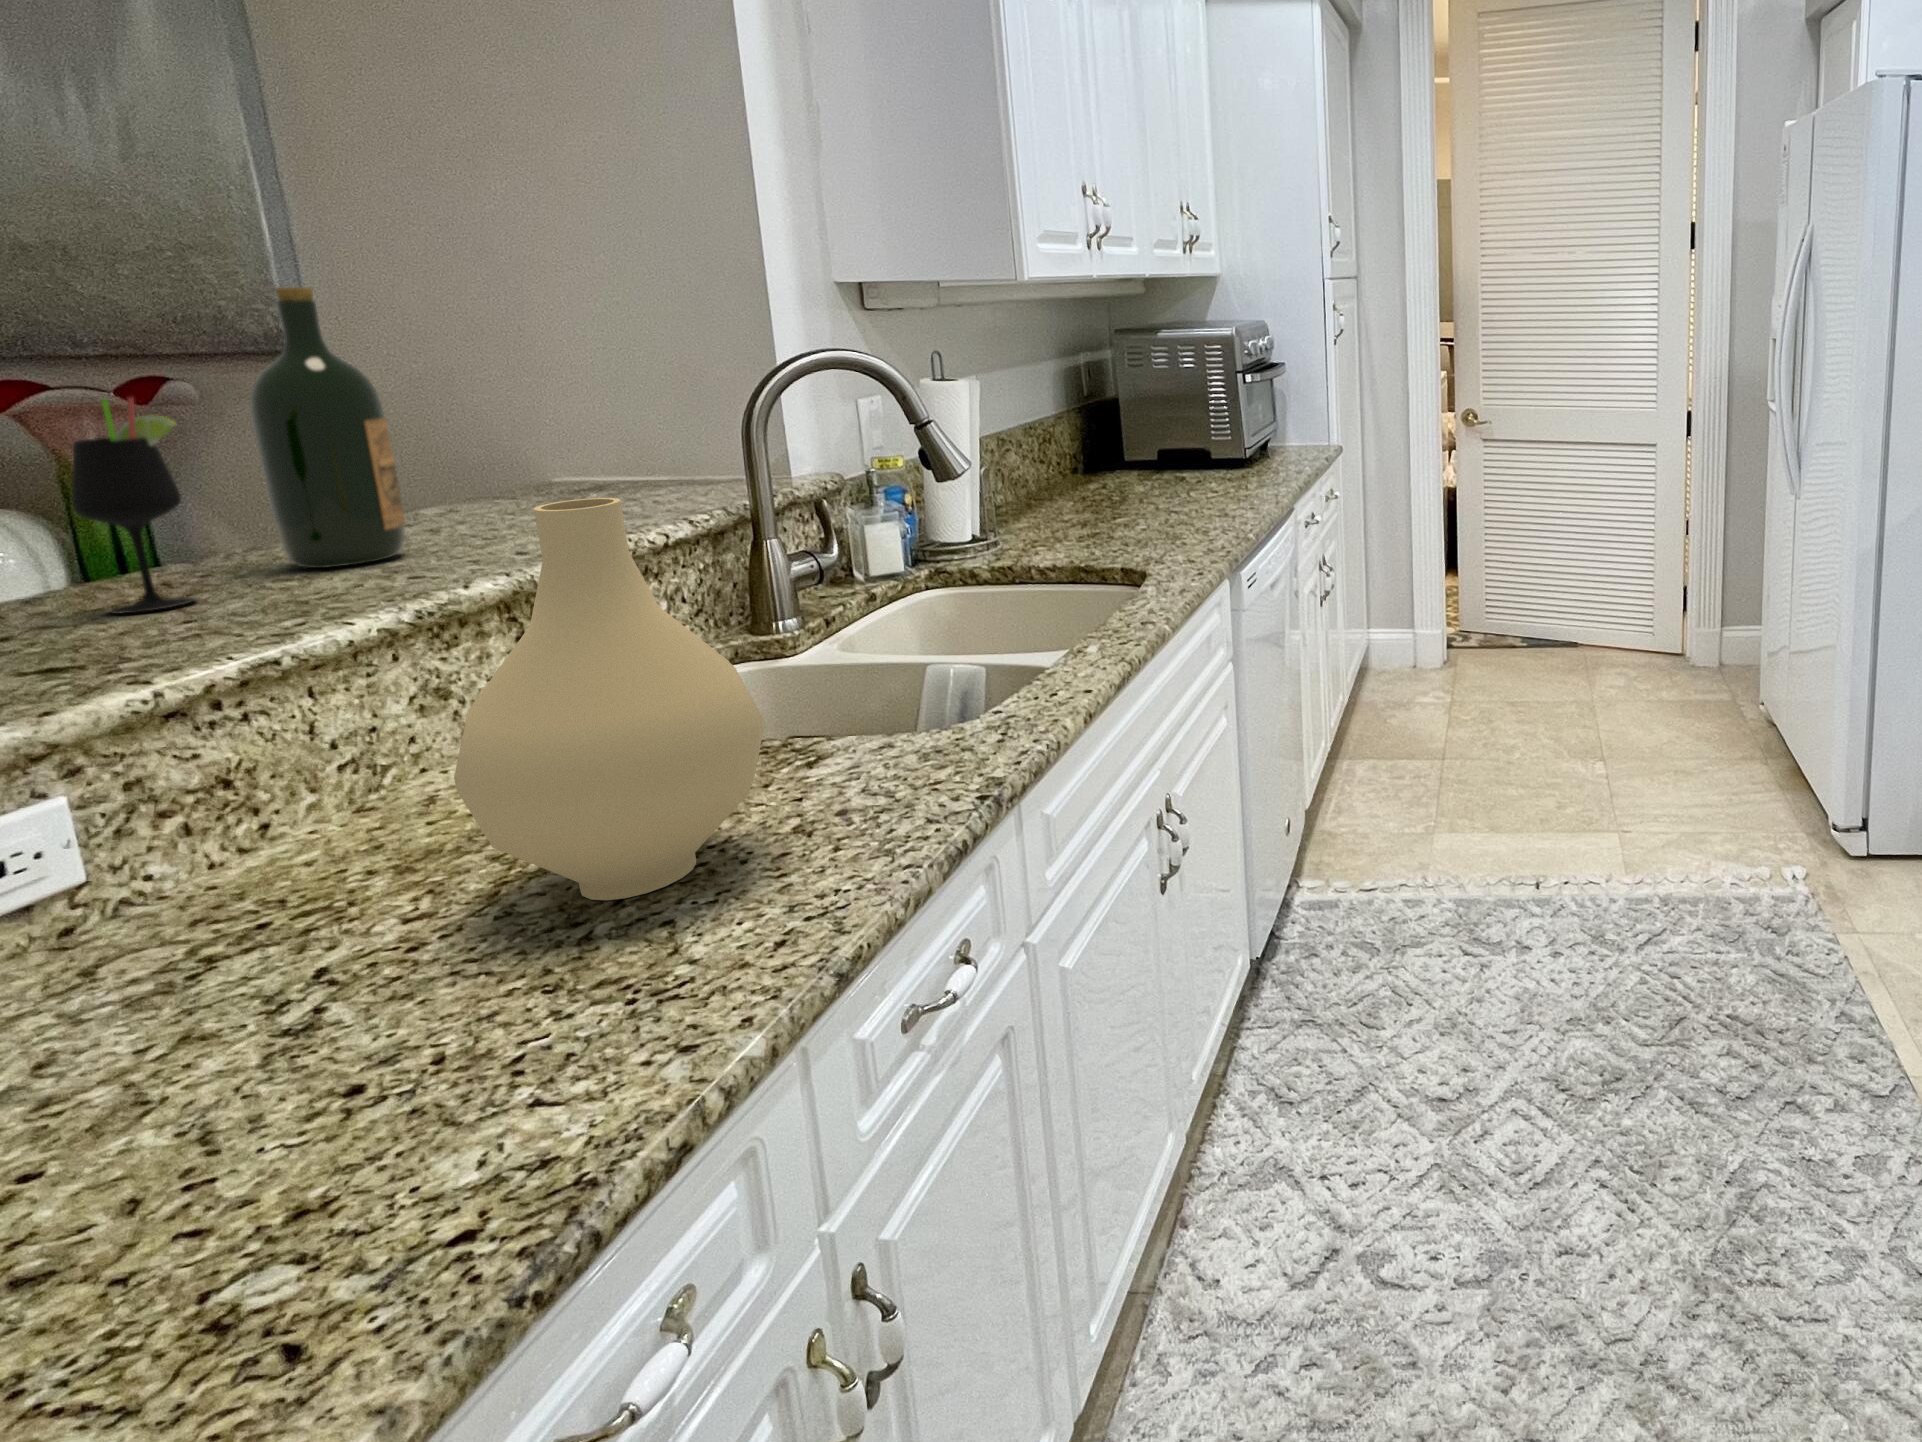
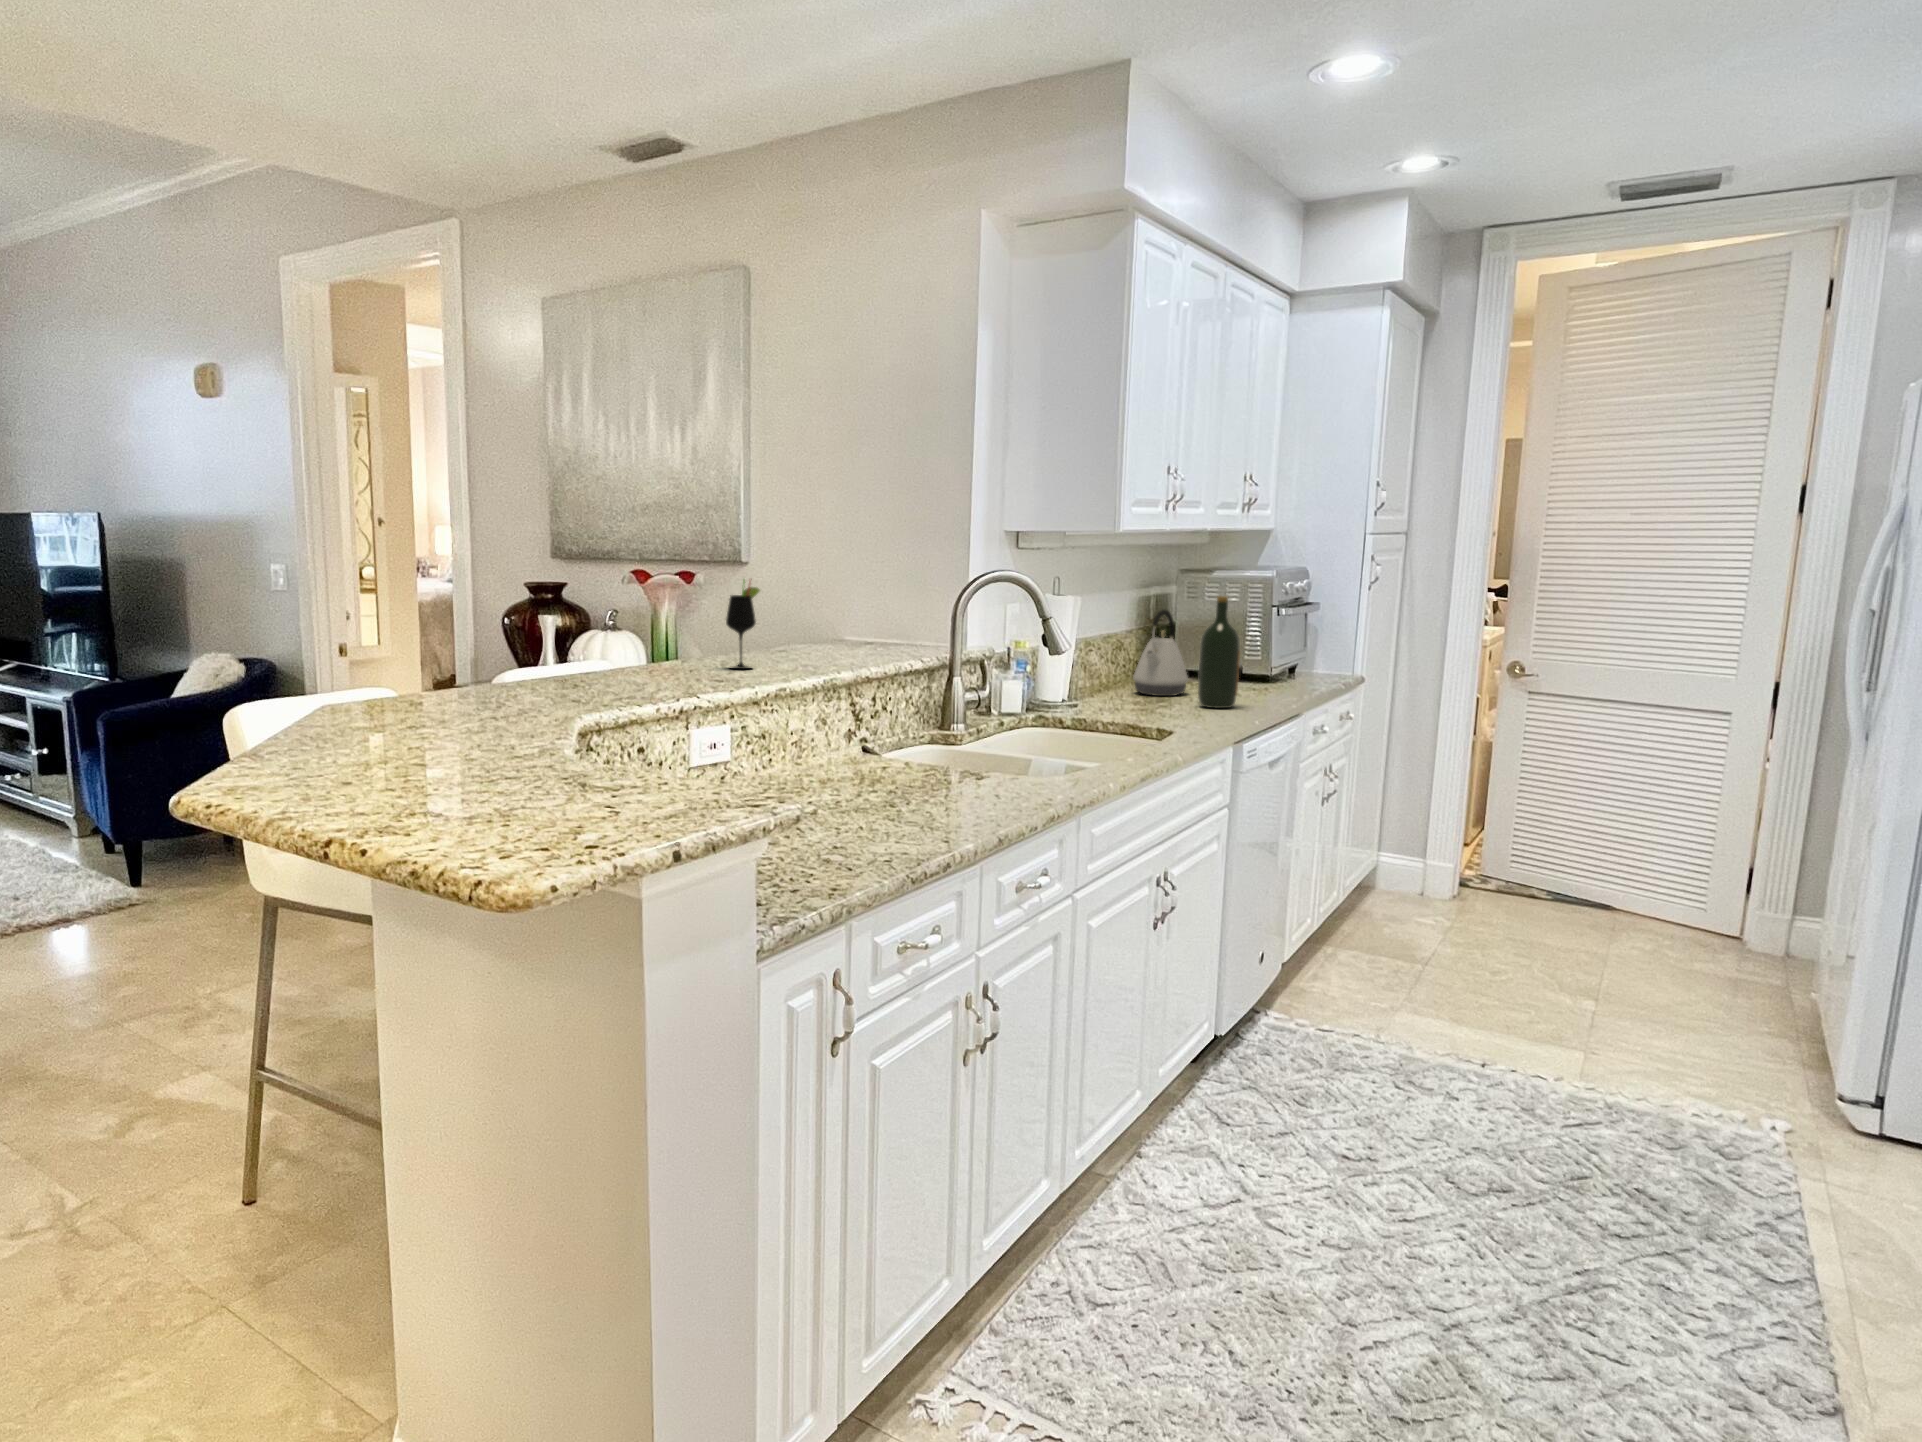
wine bottle: present [250,287,405,568] -> present [1198,596,1240,708]
kettle: none [1076,387,1151,505] -> present [1133,610,1188,696]
vase: present [454,498,765,900] -> none [870,628,978,799]

